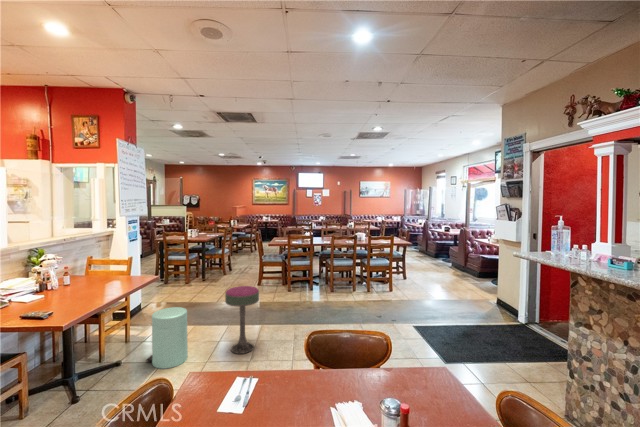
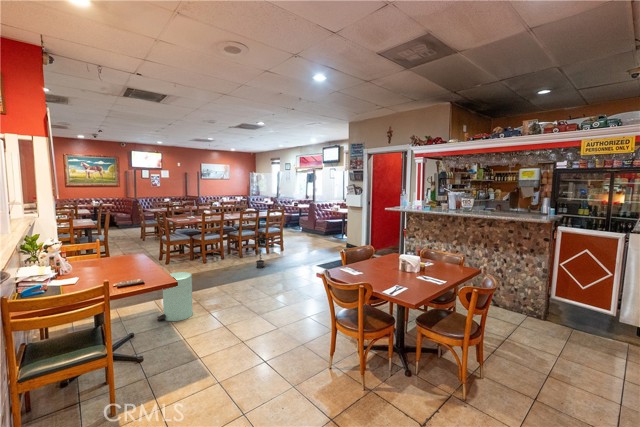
potted plant: none [326,266,346,313] -> present [254,234,269,268]
bar stool: present [225,286,259,354] -> none [211,249,238,300]

